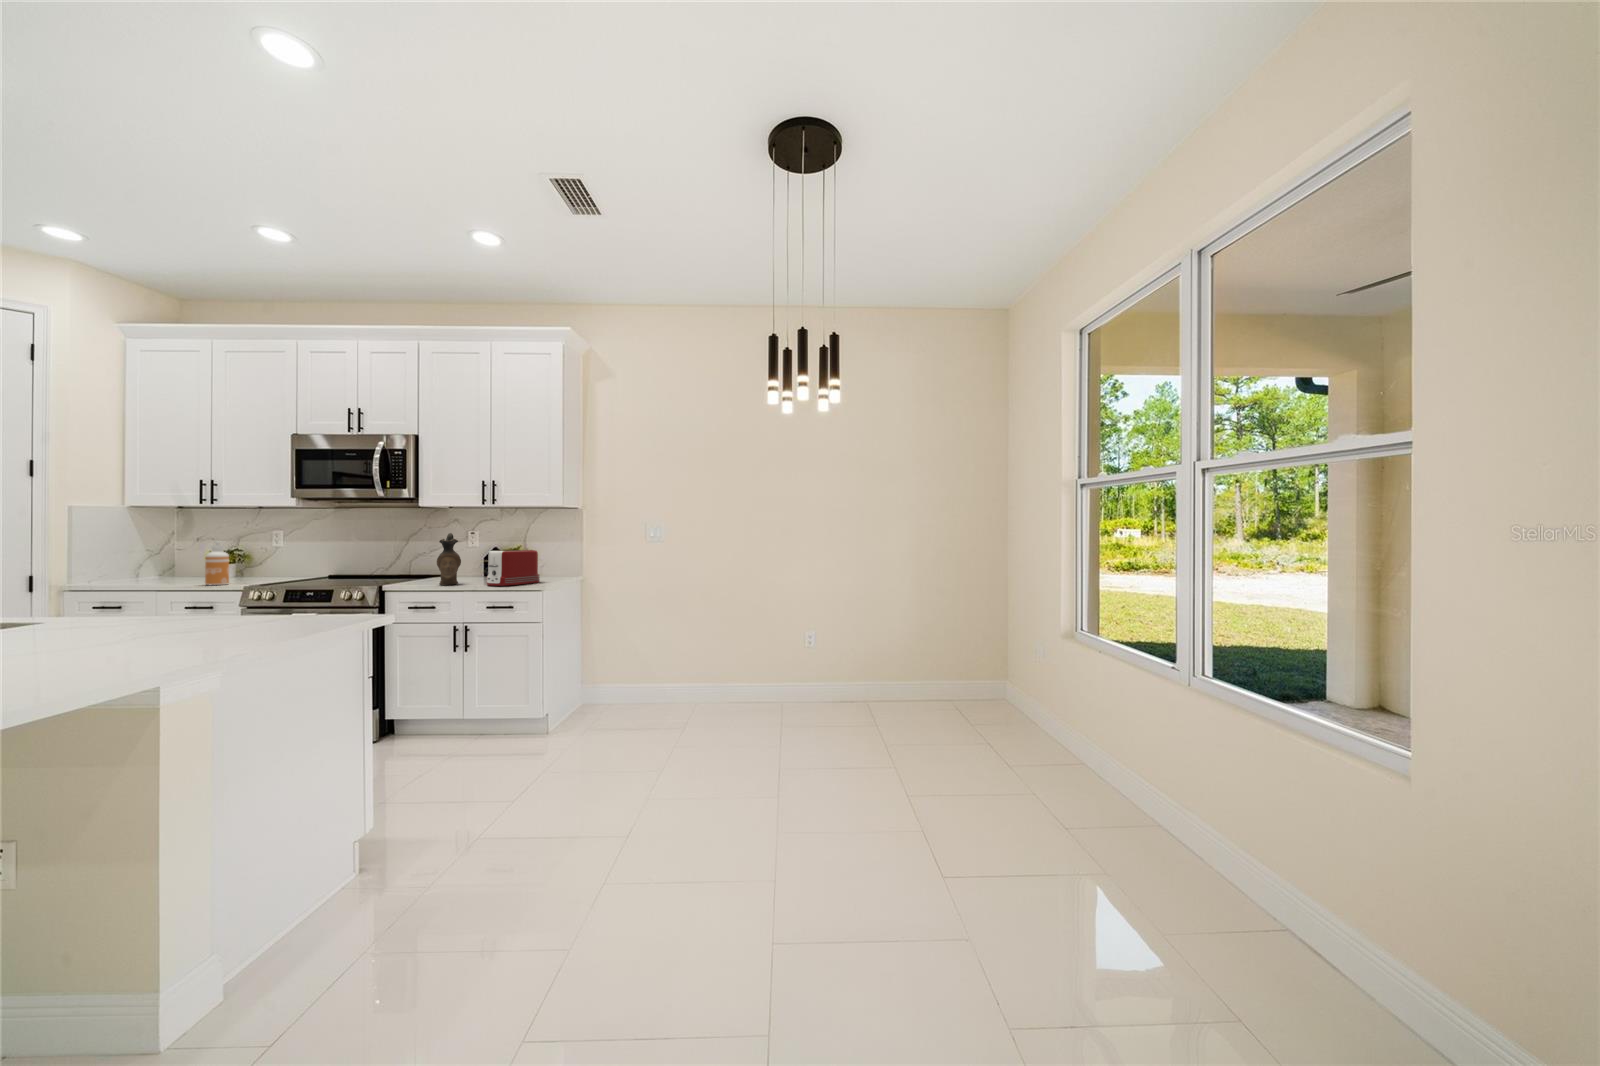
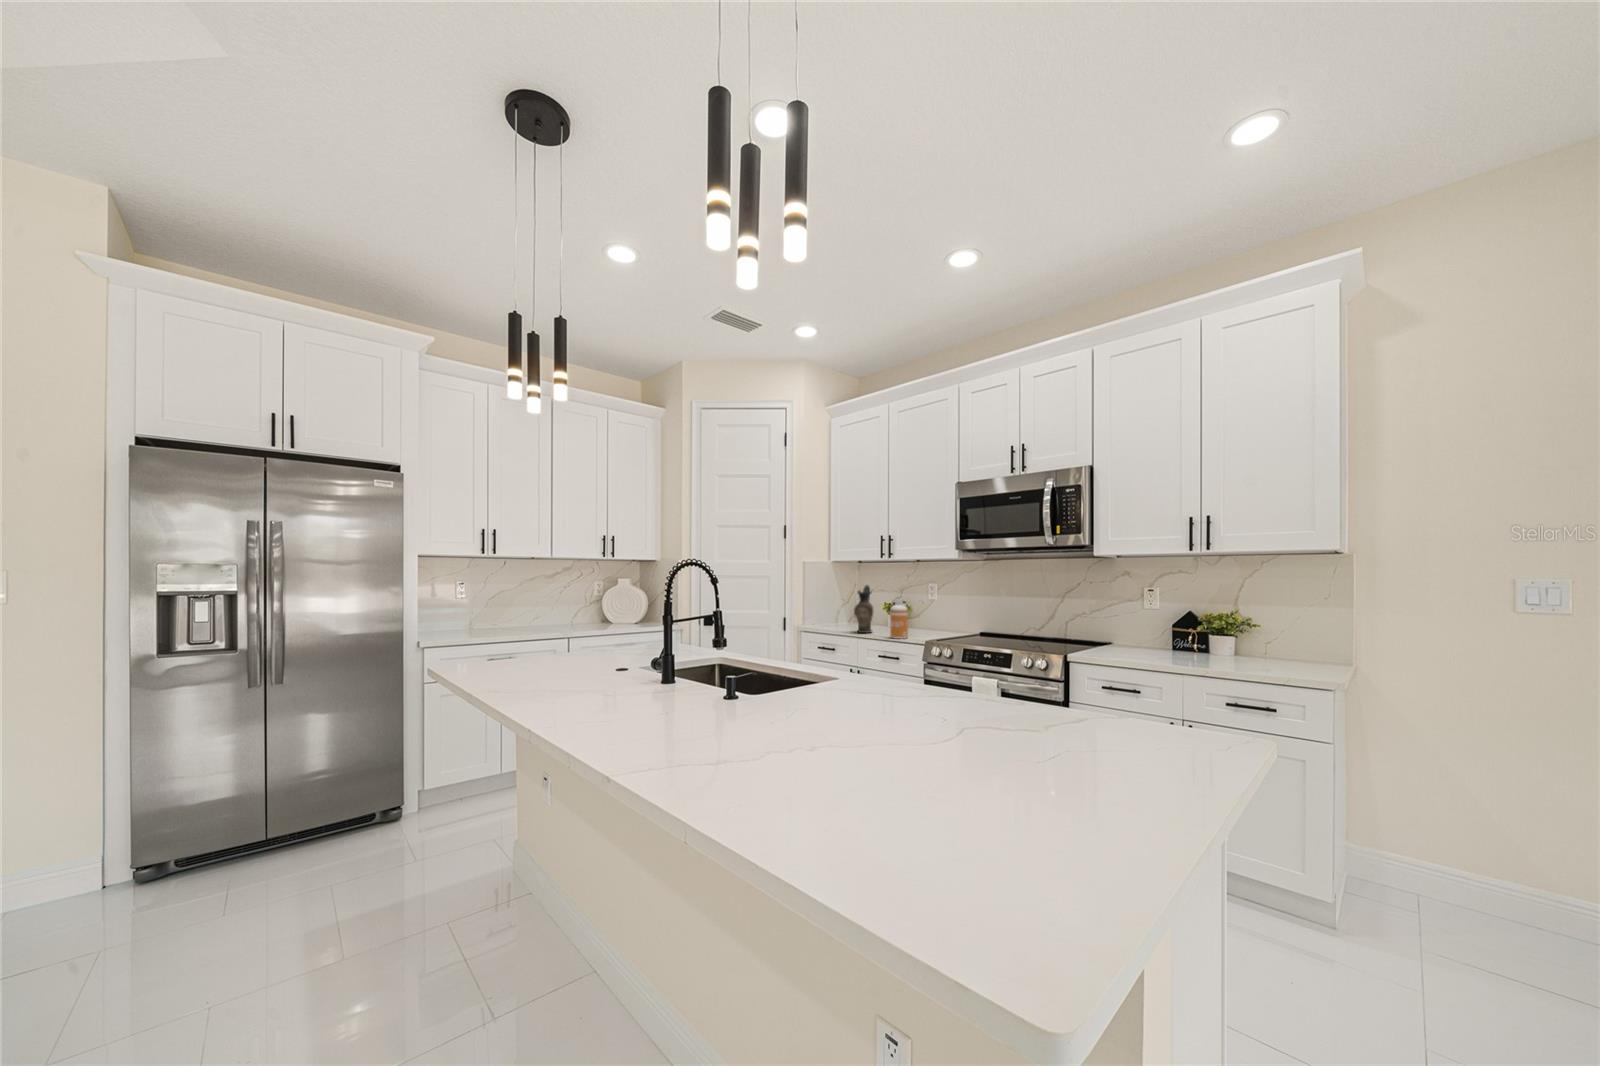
ceramic pitcher: present [437,533,461,585] -> present [854,585,873,633]
toaster: present [486,550,540,586] -> none [1205,617,1284,670]

